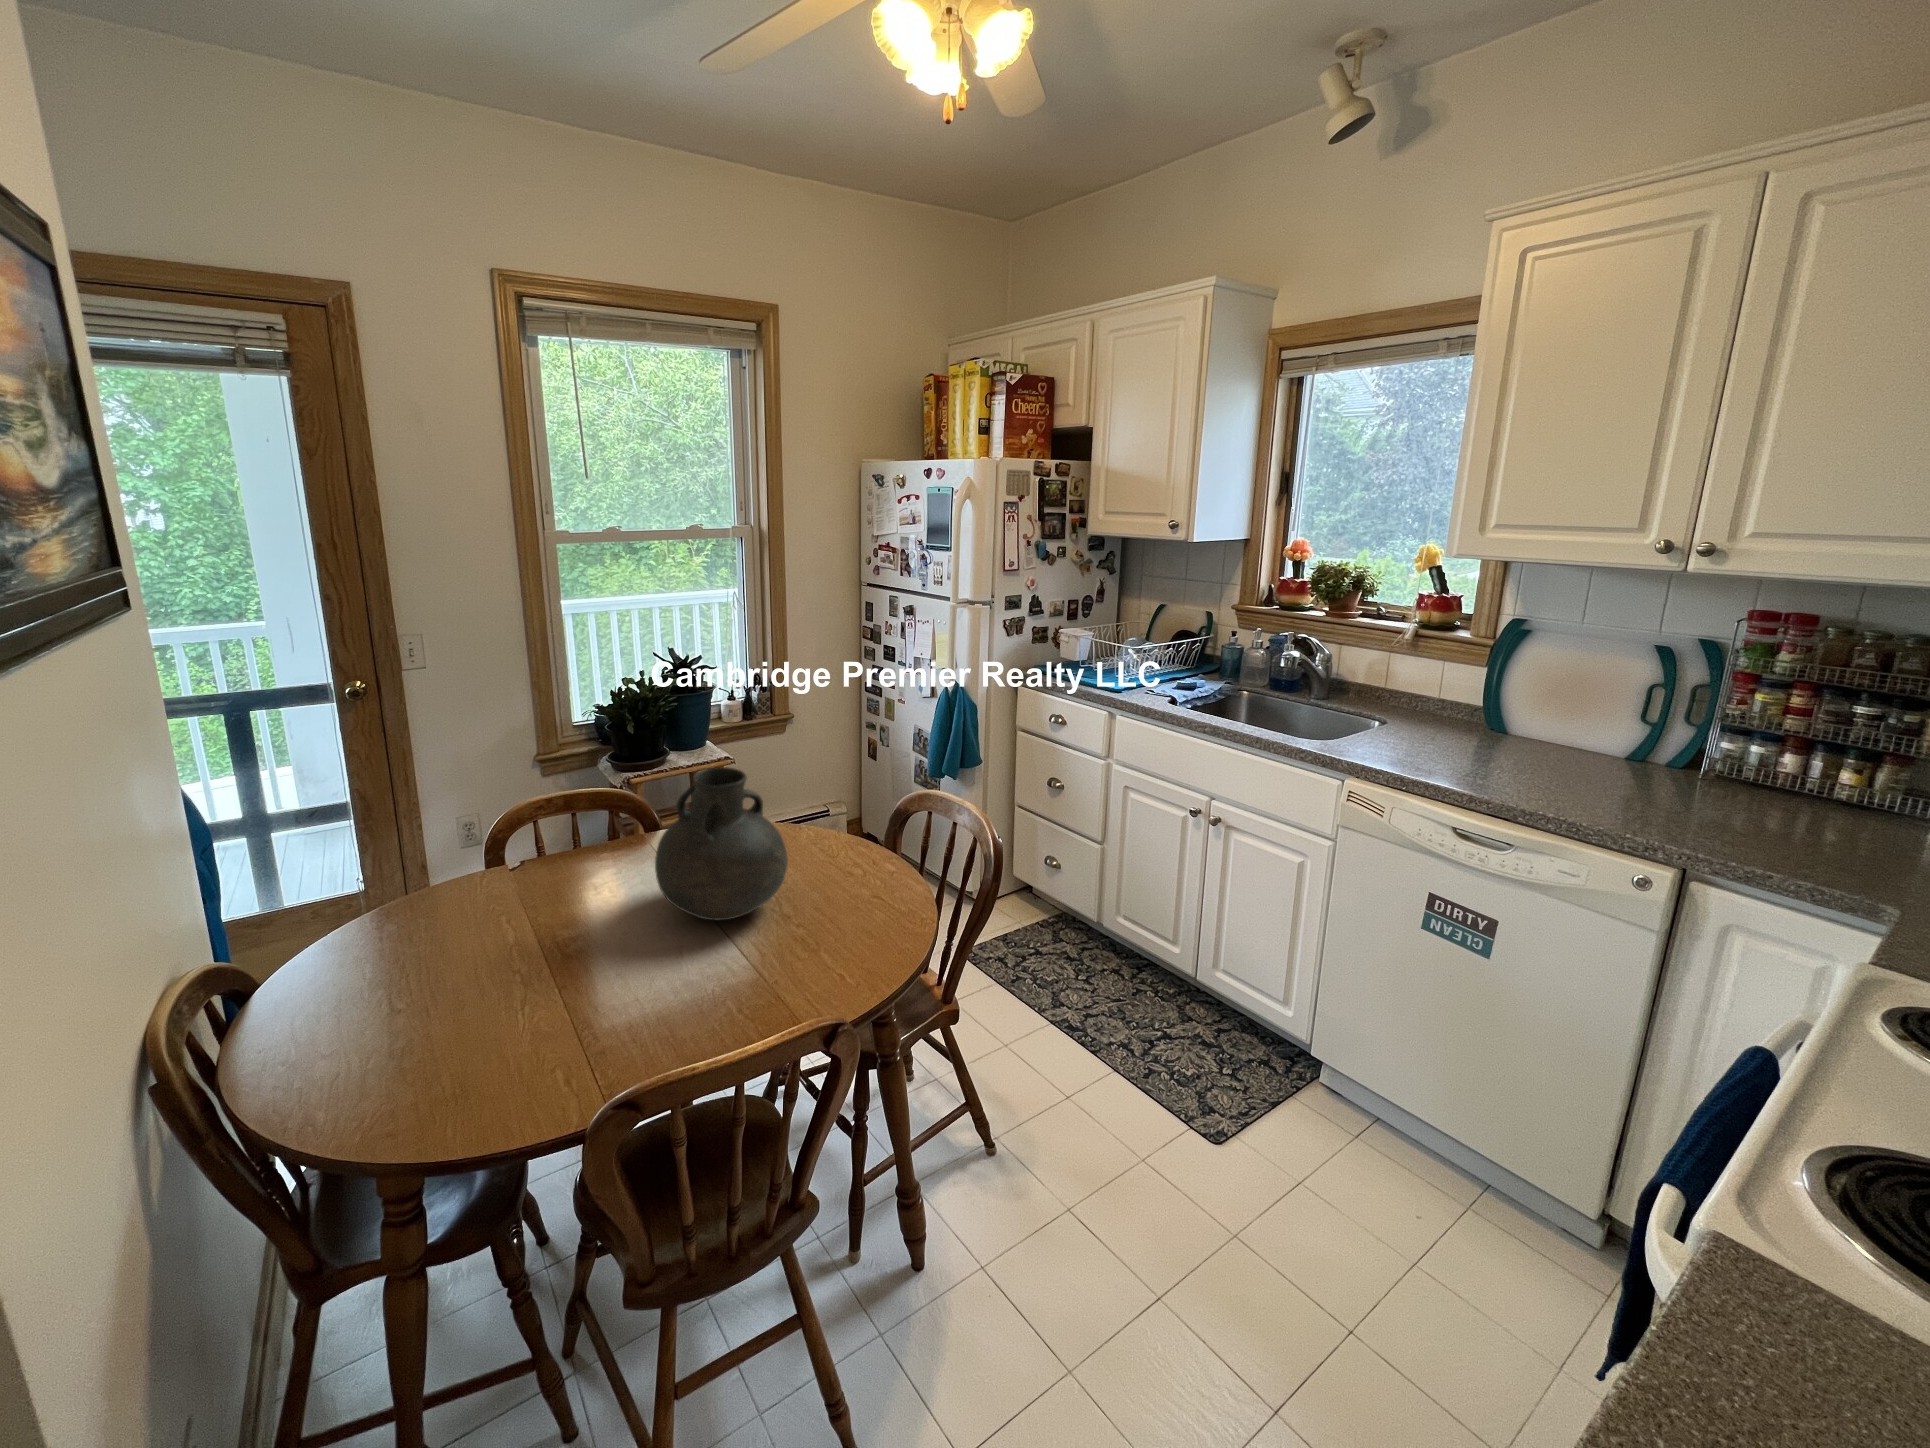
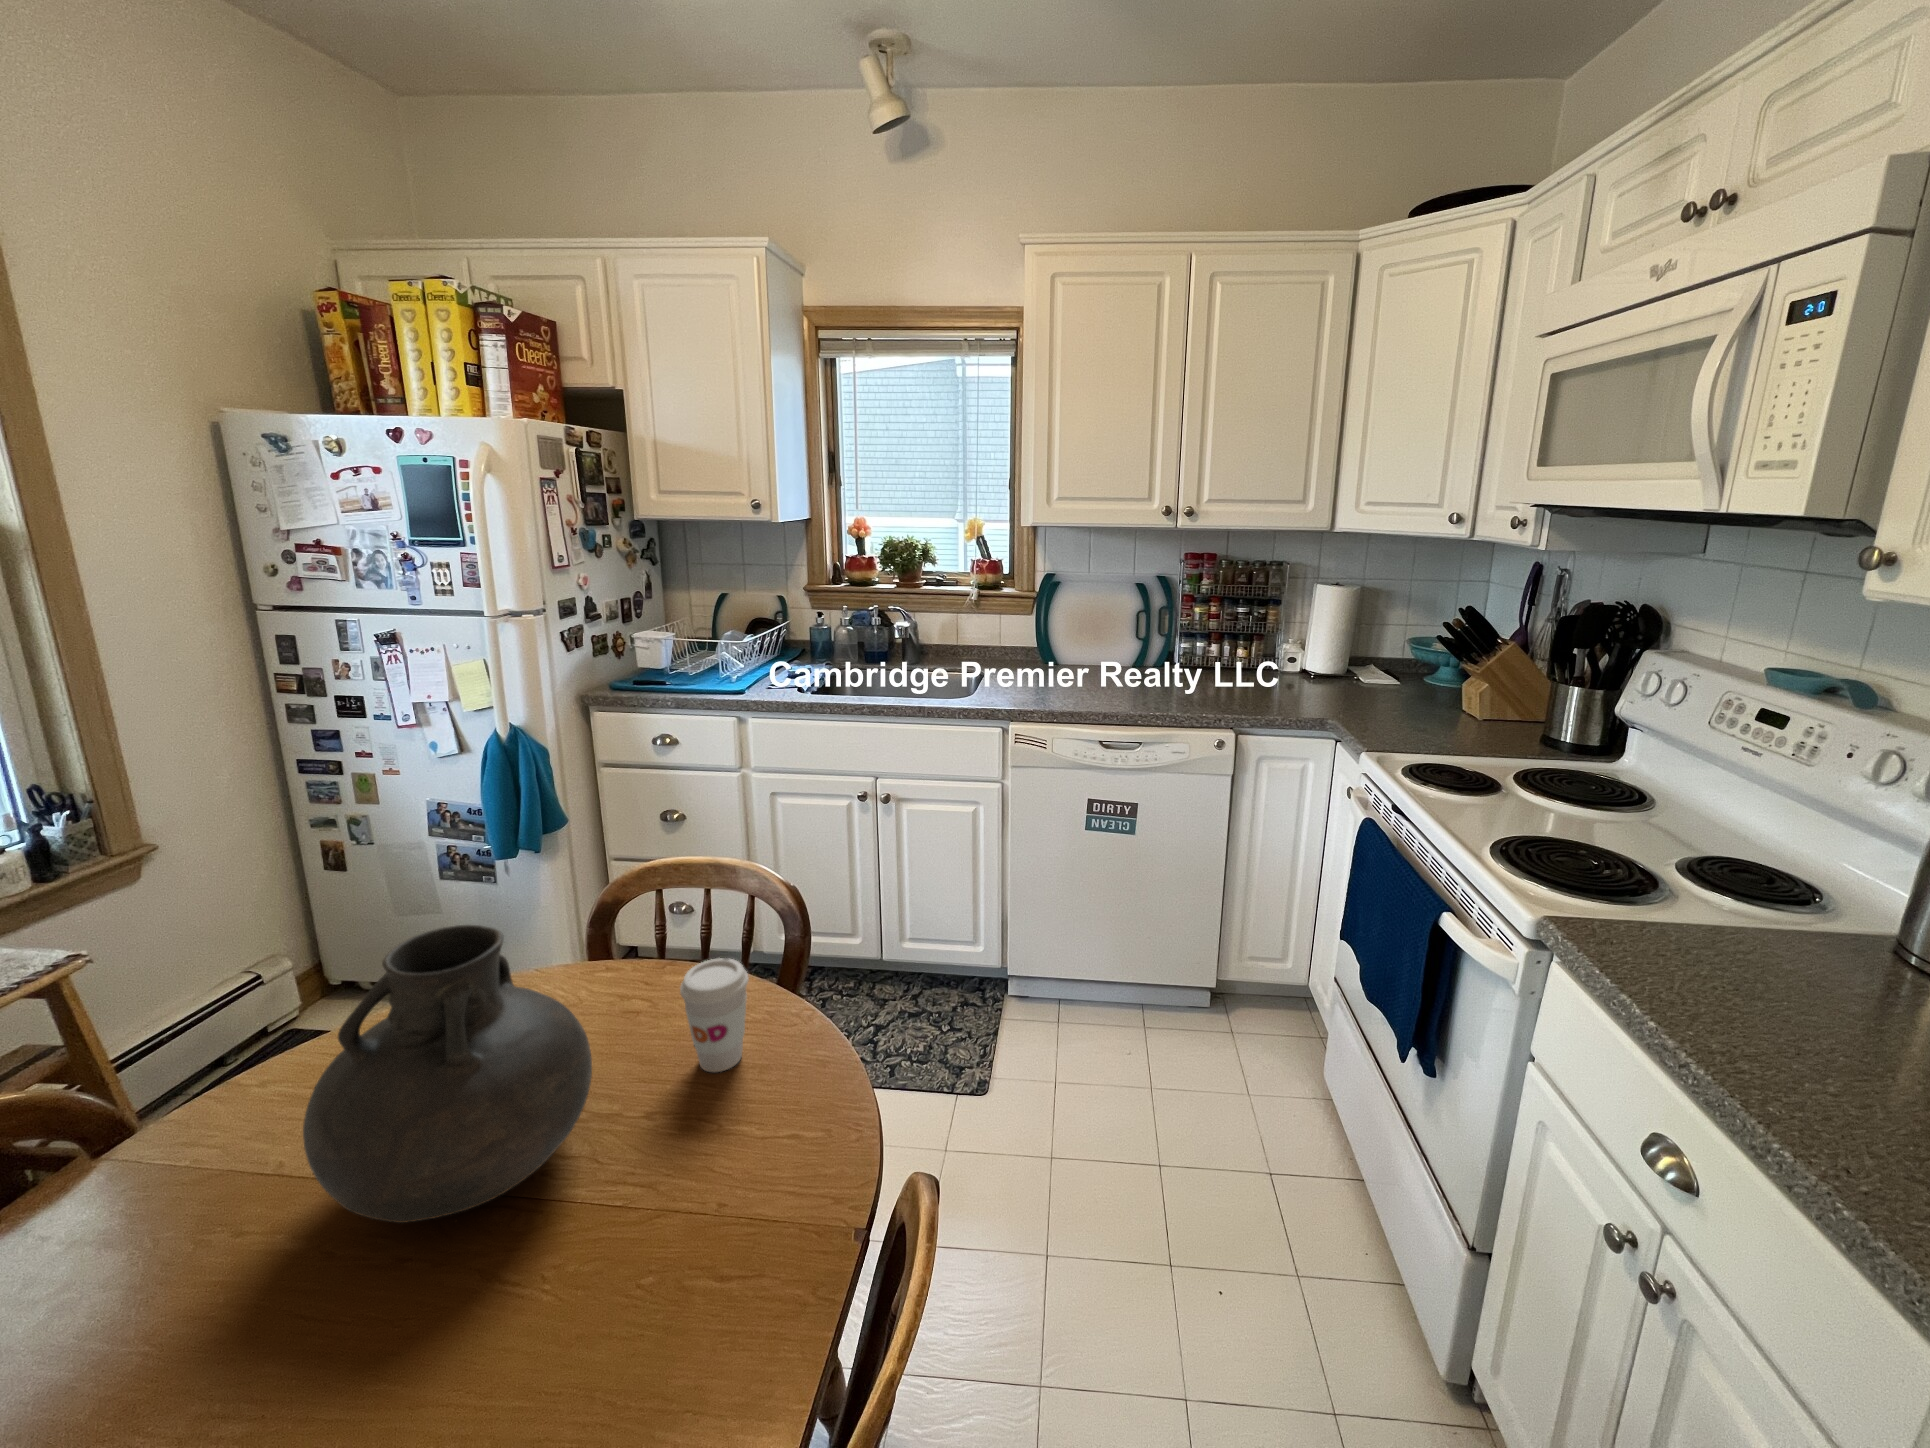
coffee cup: none [841,851,886,929] -> present [680,958,748,1072]

